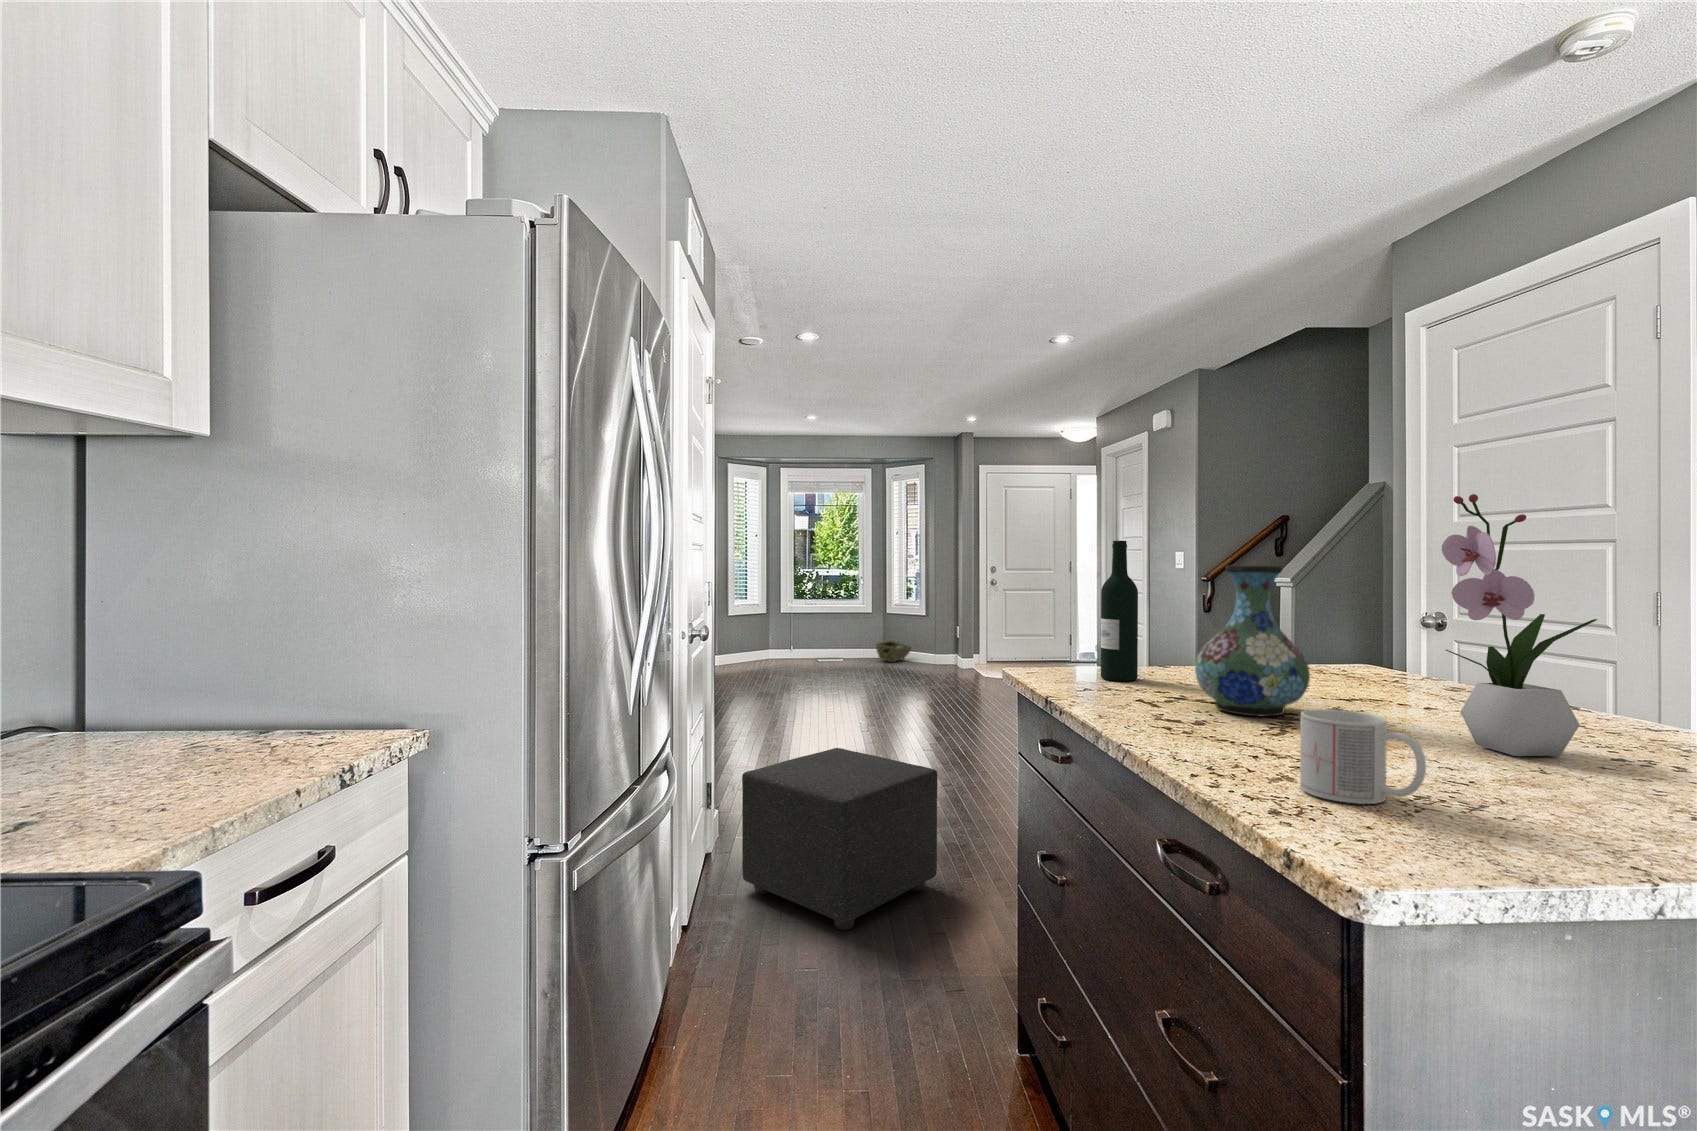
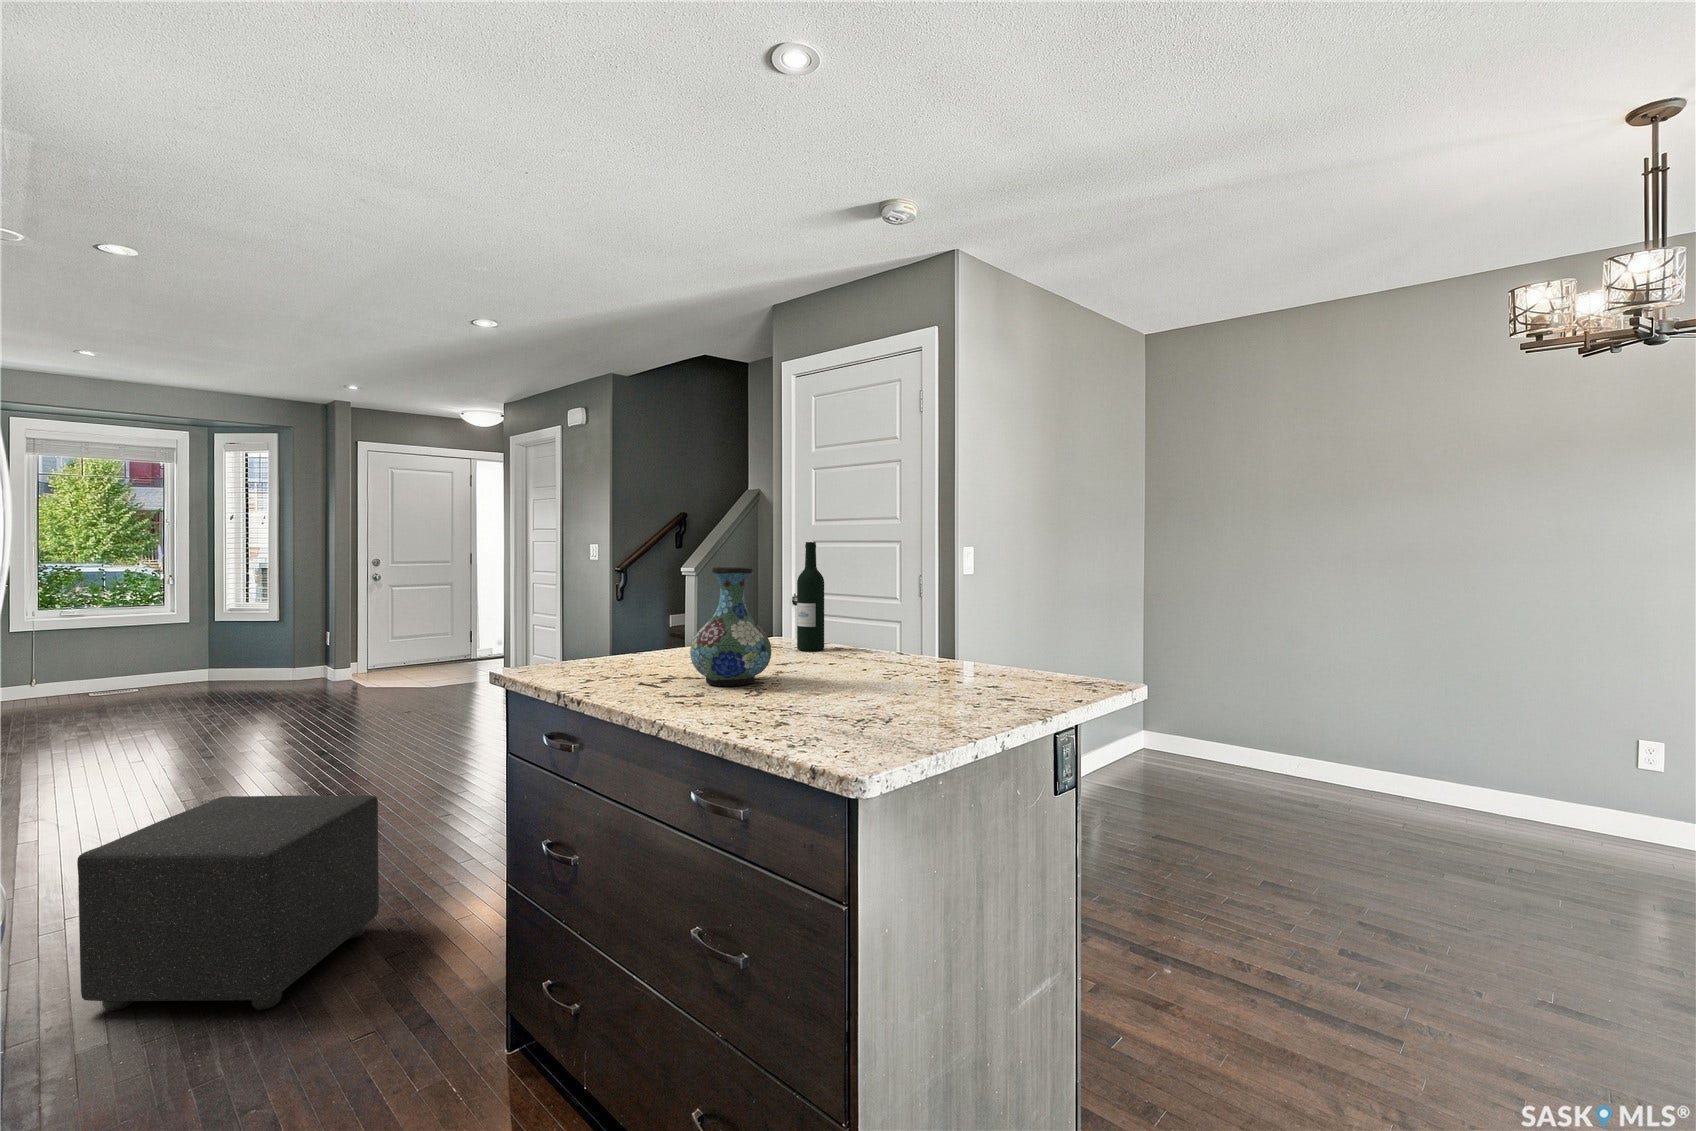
flower arrangement: present [1442,494,1597,756] -> none [854,520,930,689]
wine bottle: present [1101,541,1138,681] -> present [797,542,824,651]
woven basket: present [876,641,911,662] -> none [199,658,257,685]
mug: present [1300,709,1426,804] -> none [796,671,868,732]

